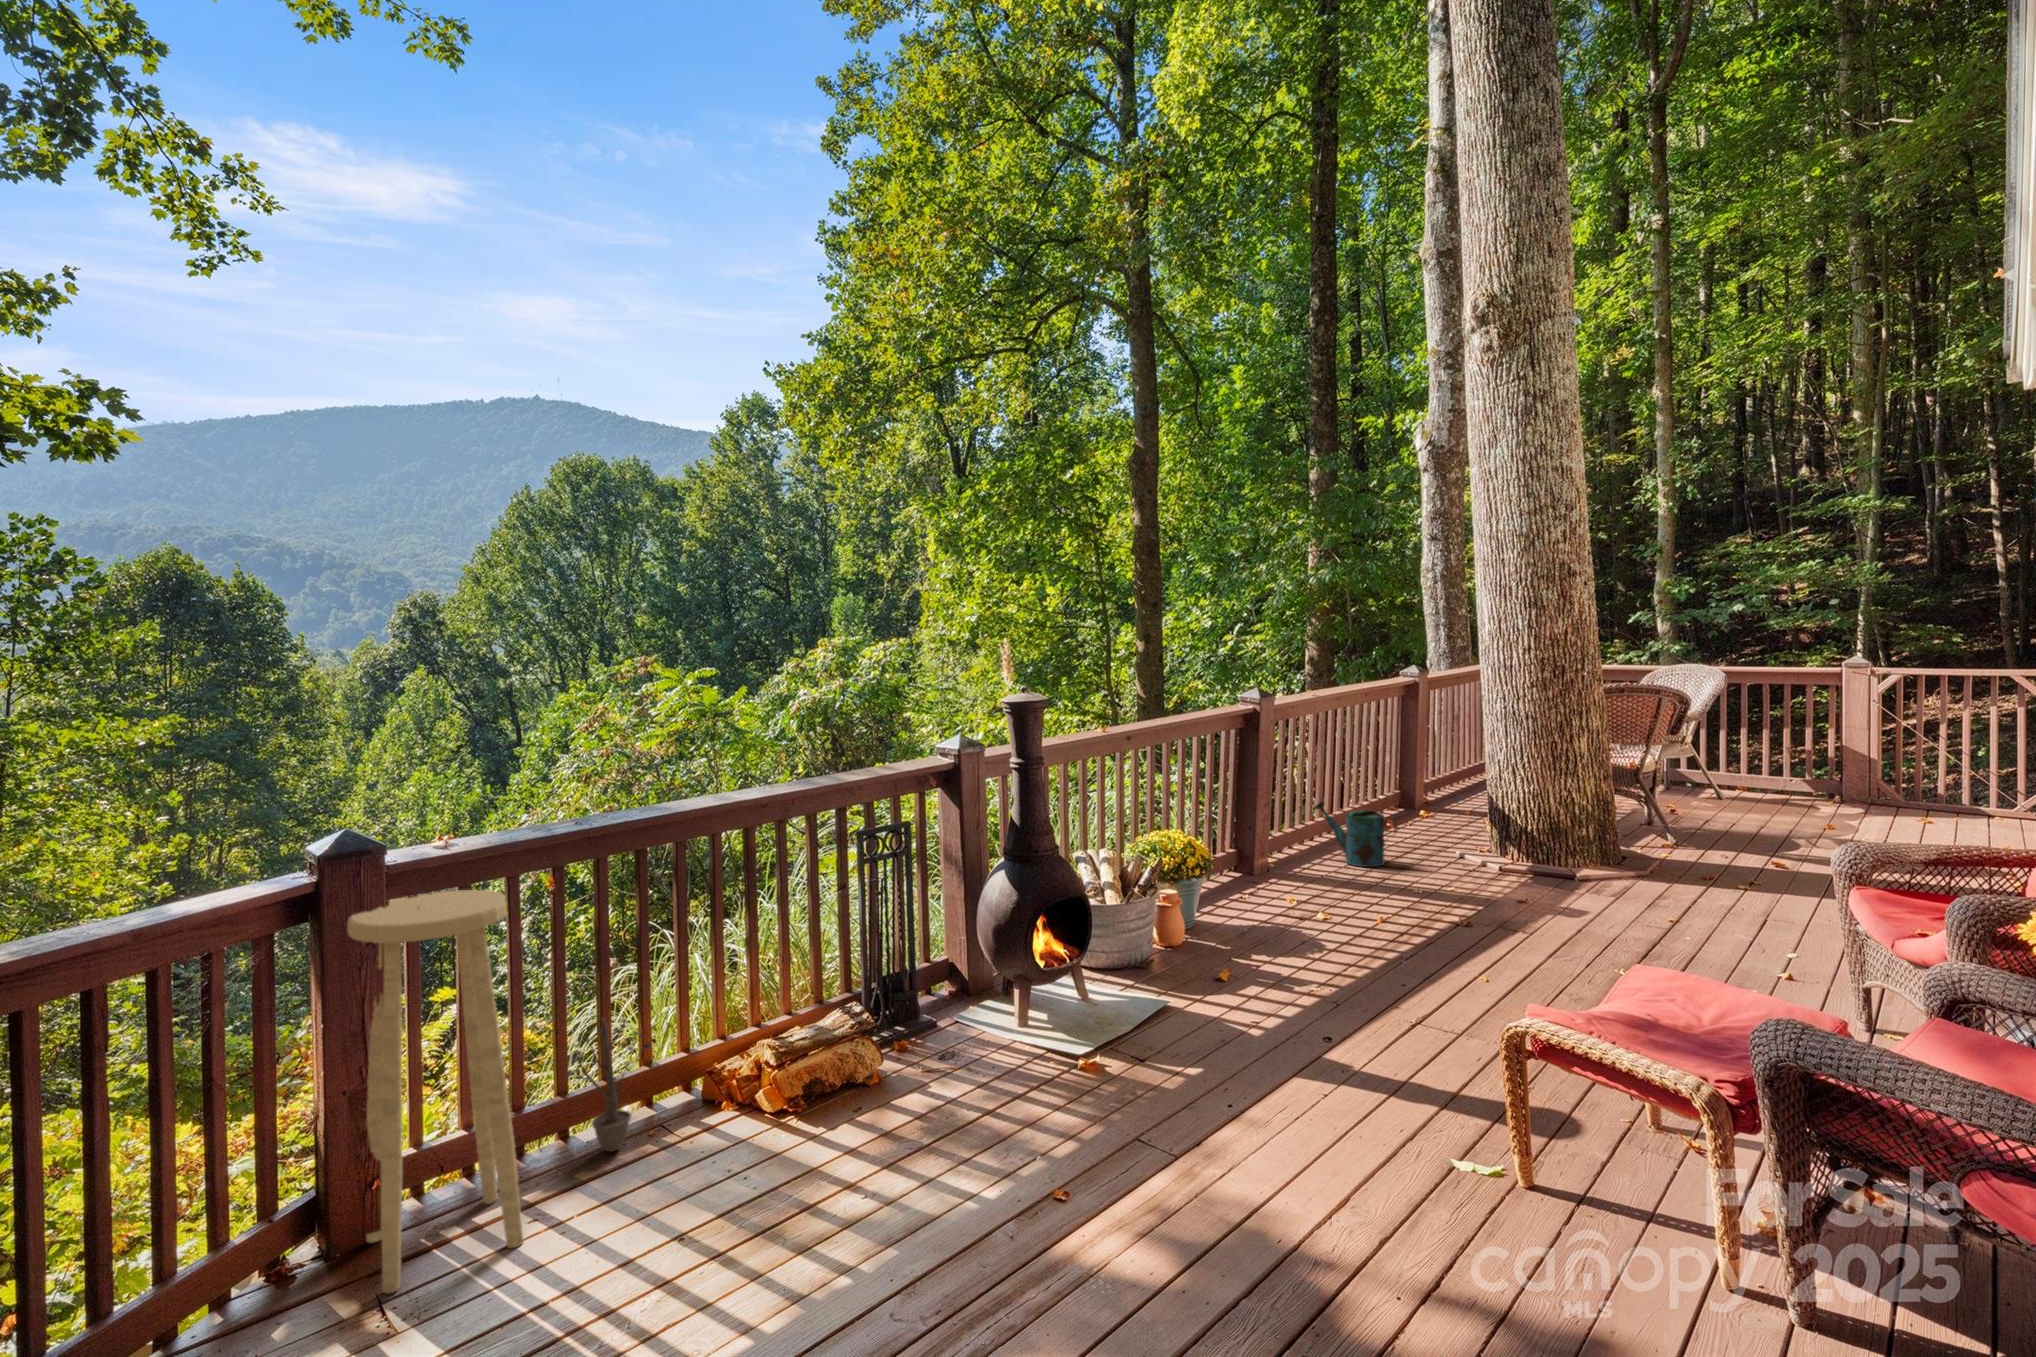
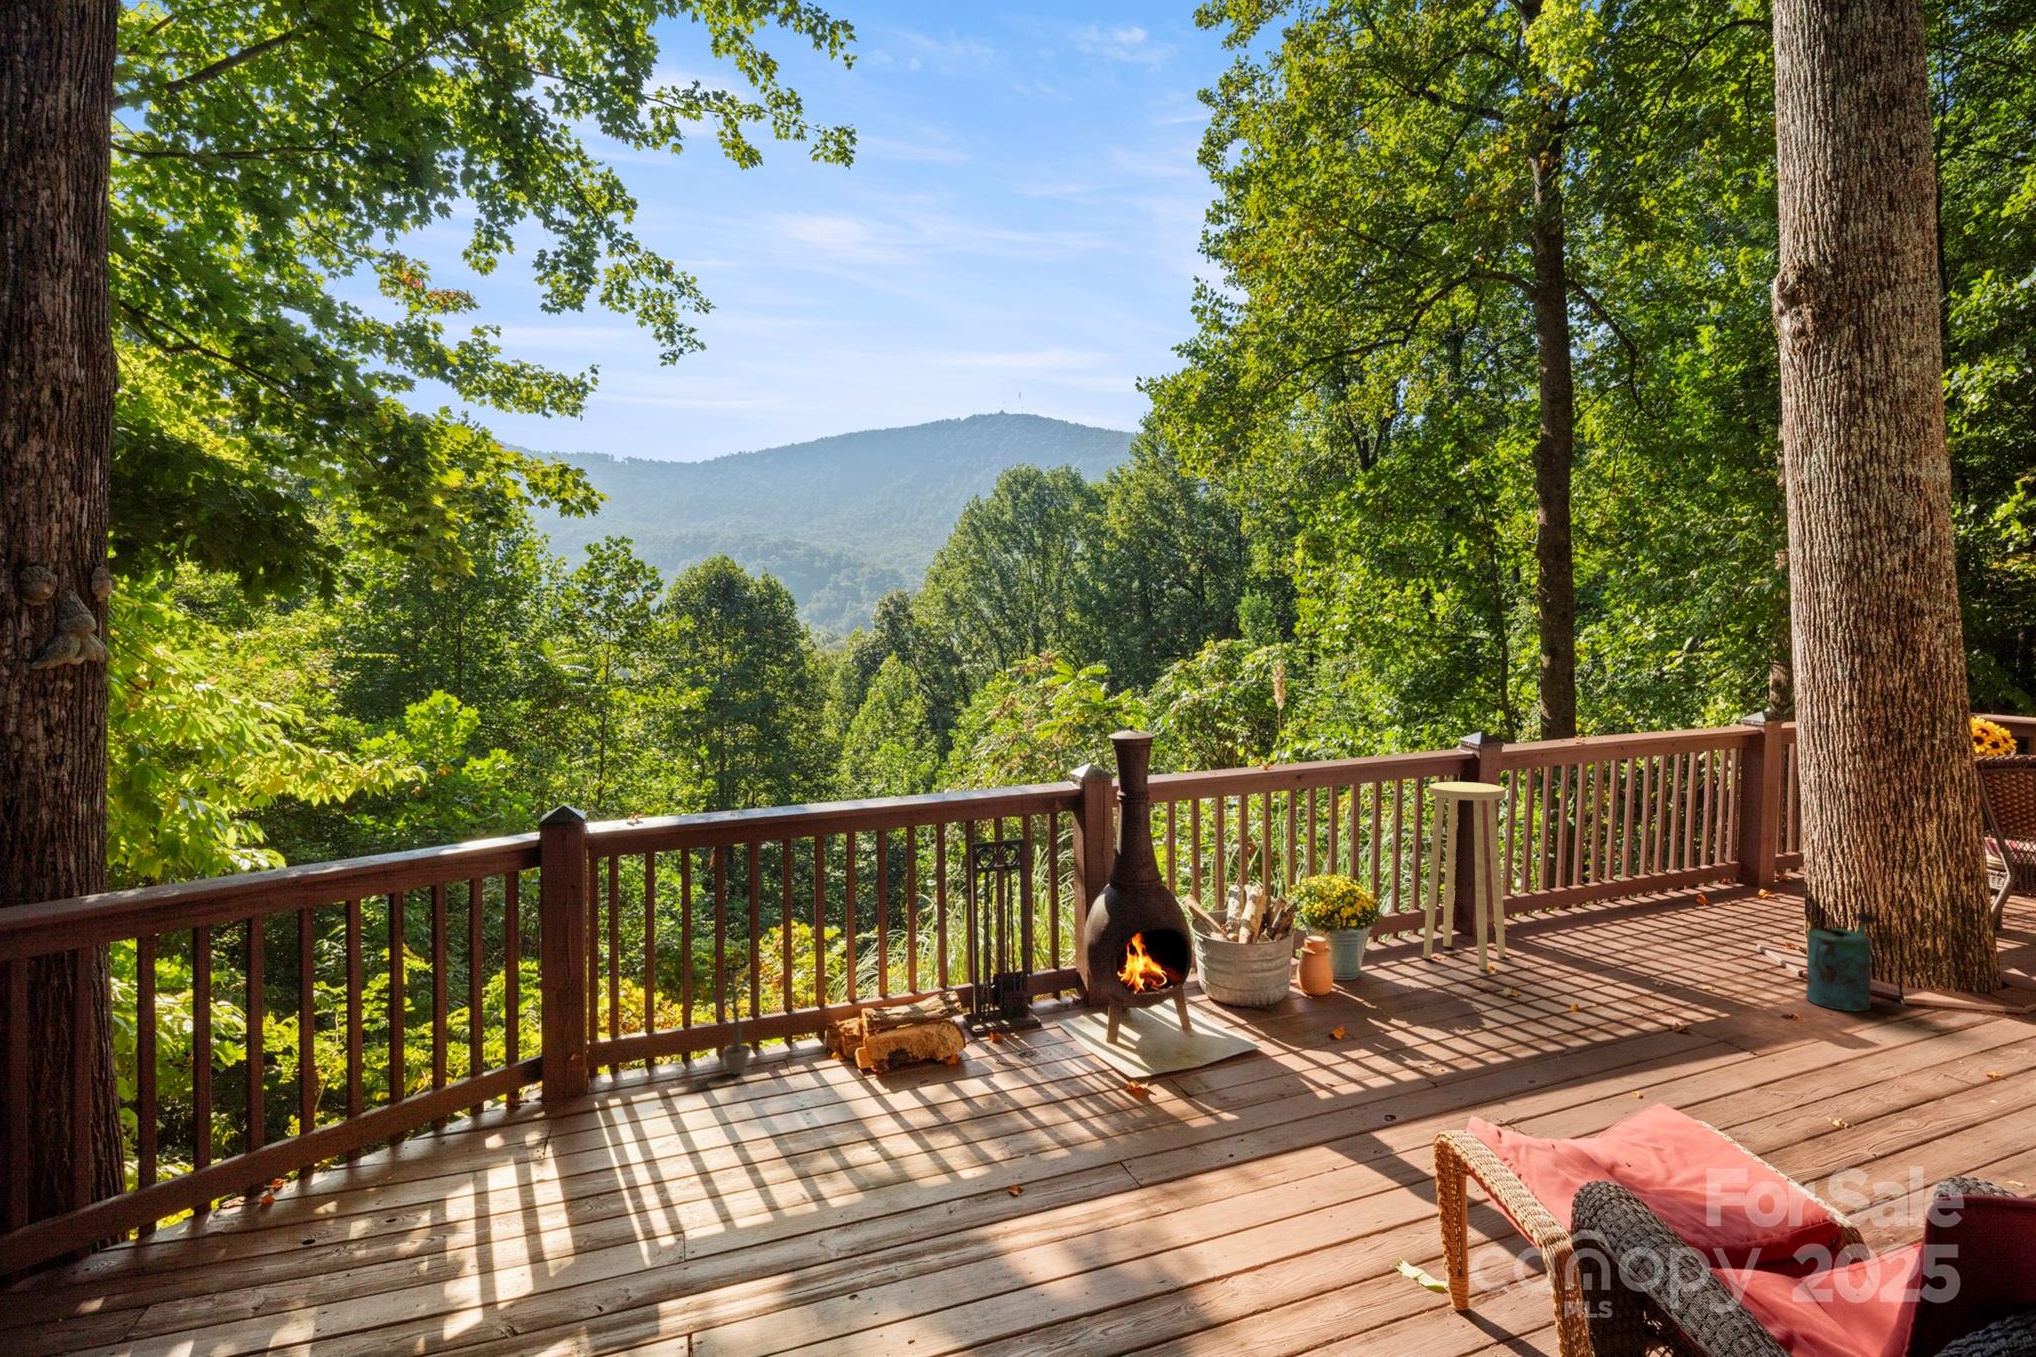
watering can: present [1315,802,1397,867] -> present [1806,913,1876,1012]
stool: present [347,890,523,1293] -> present [1423,782,1506,970]

